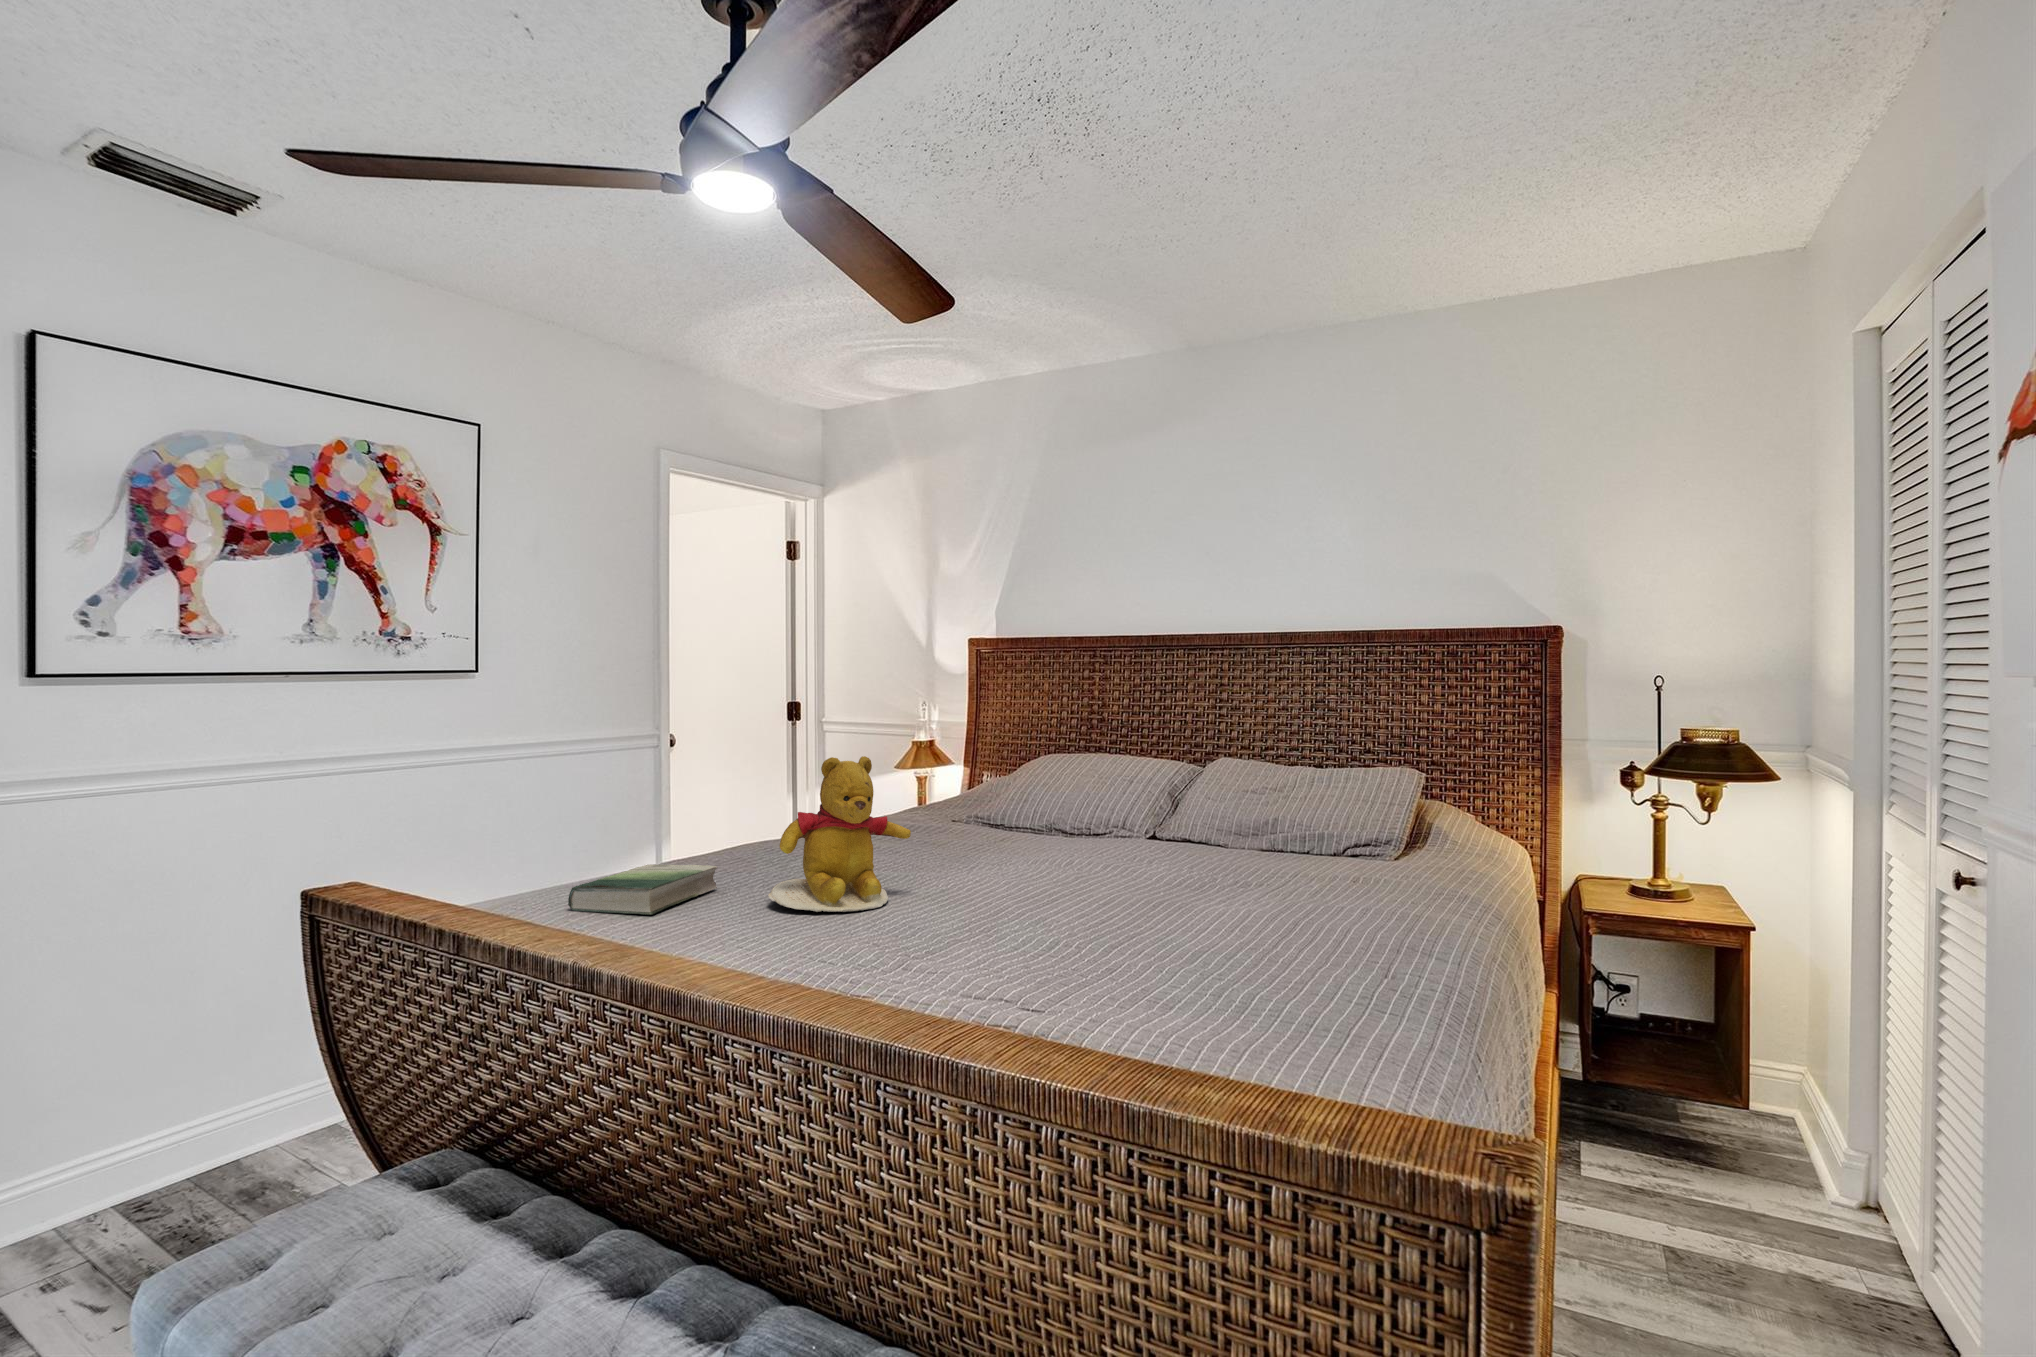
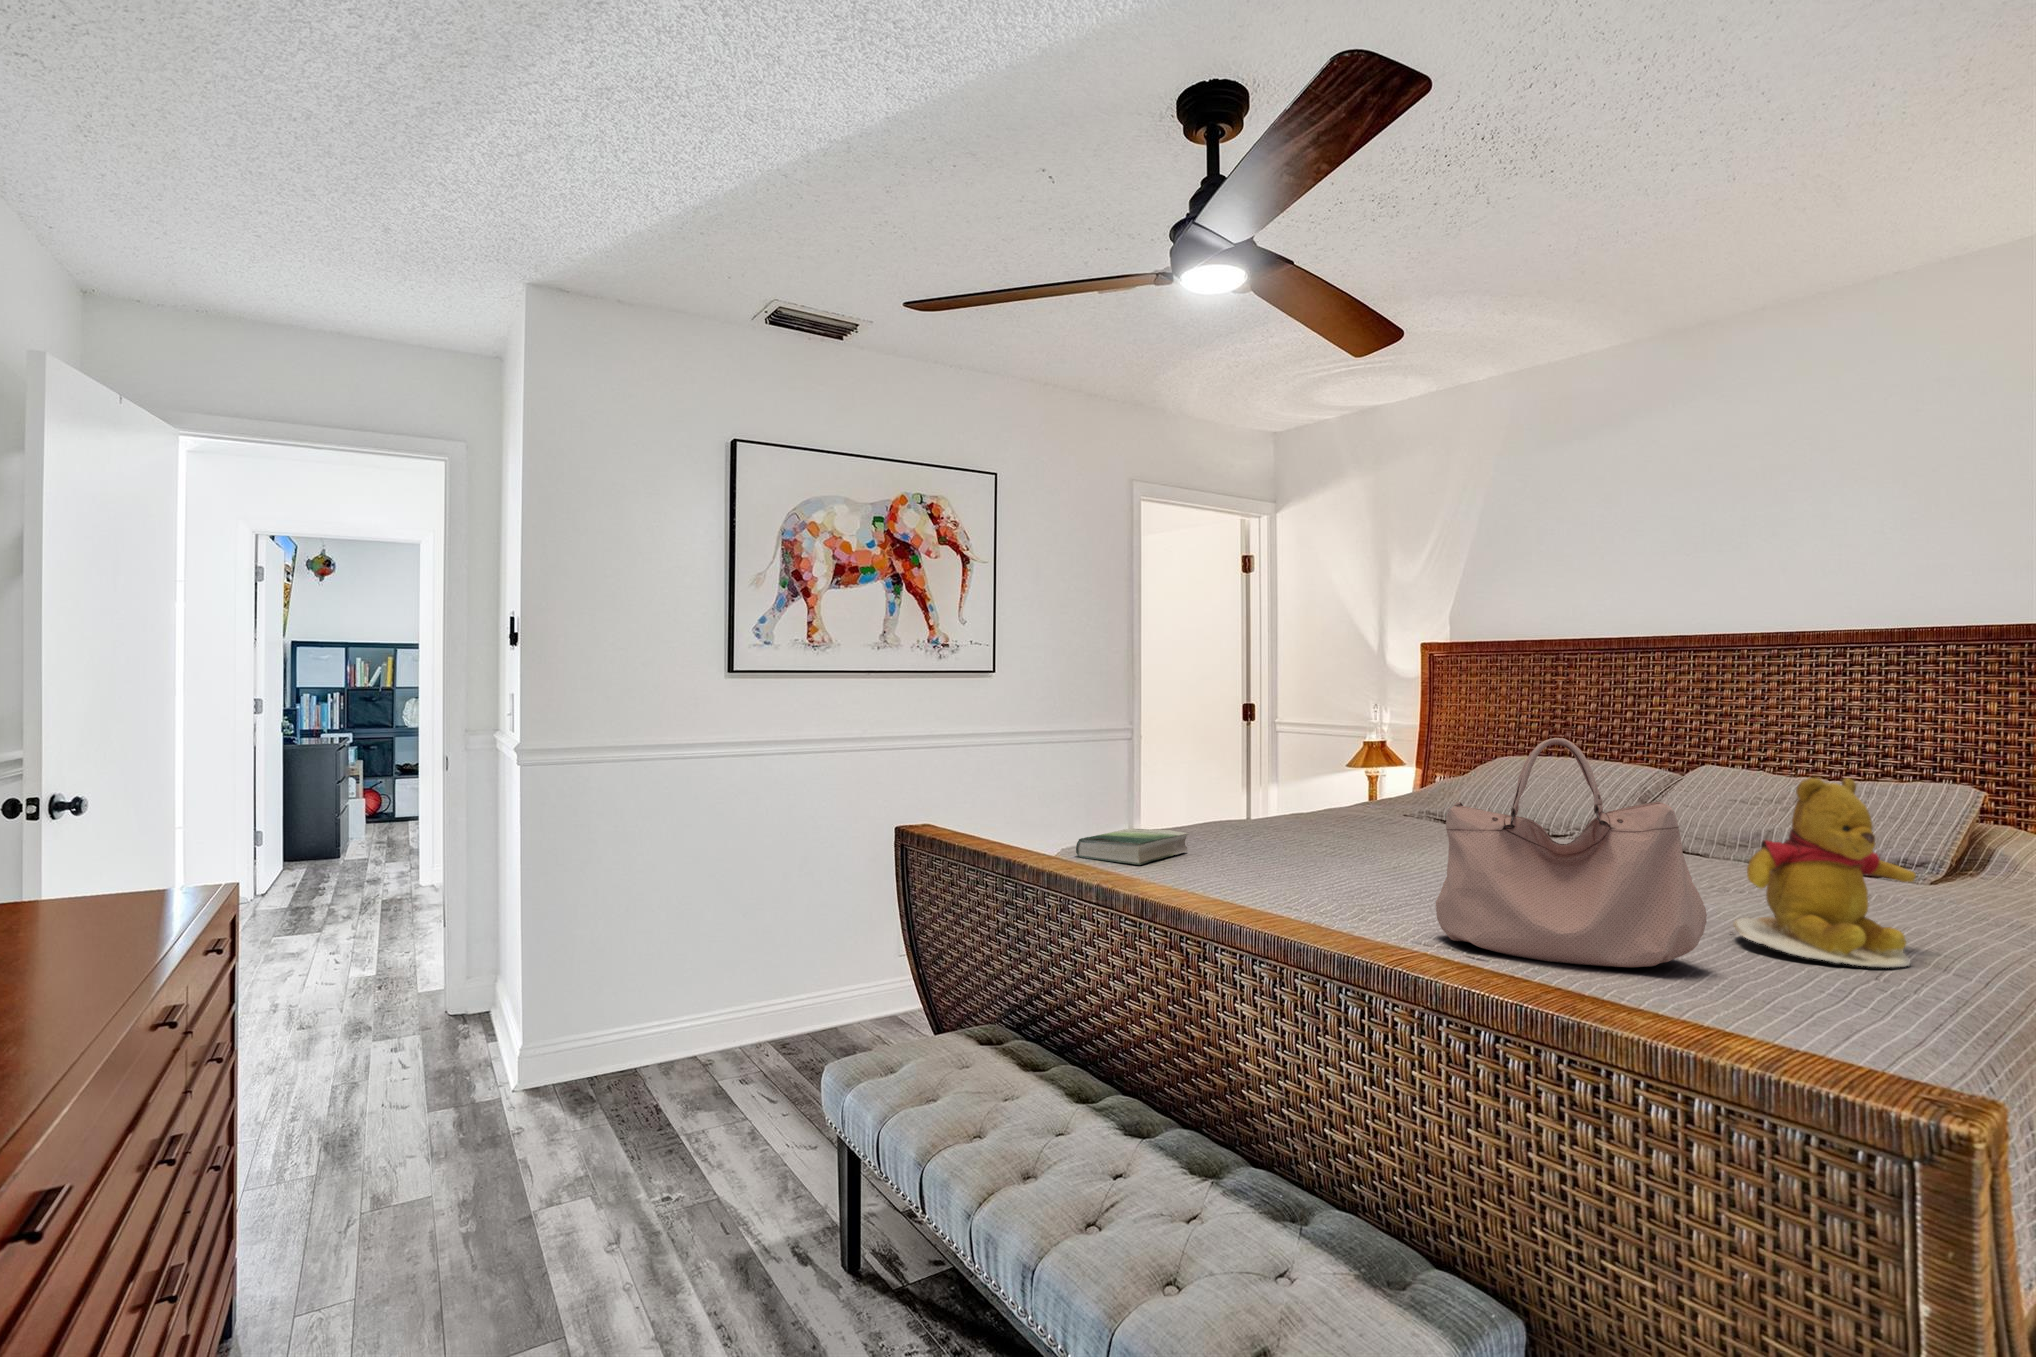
handbag: none [990,748,1250,997] -> present [1436,738,1707,967]
teddy bear: present [768,756,911,912] -> present [1733,778,1916,968]

